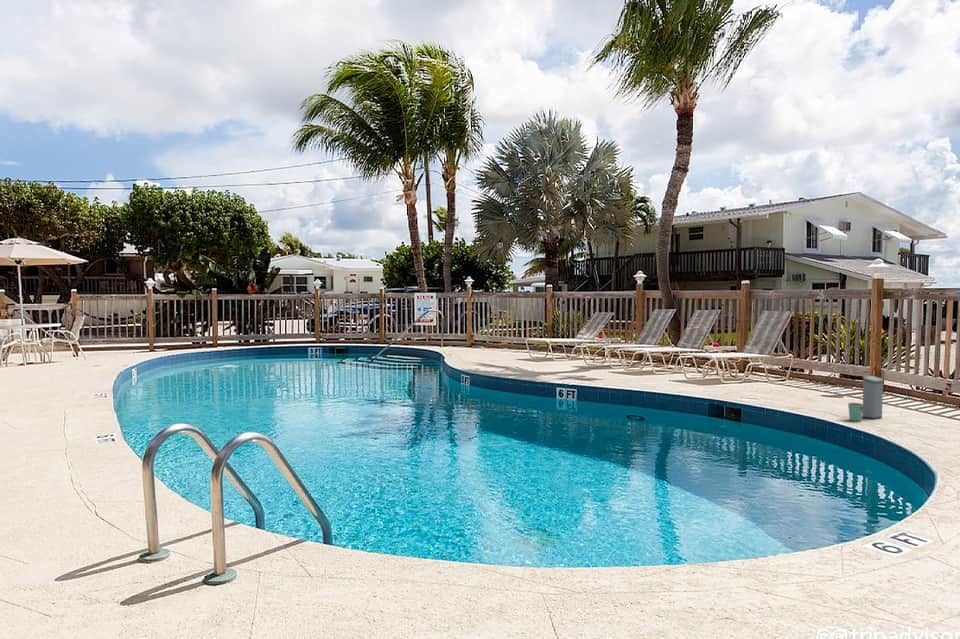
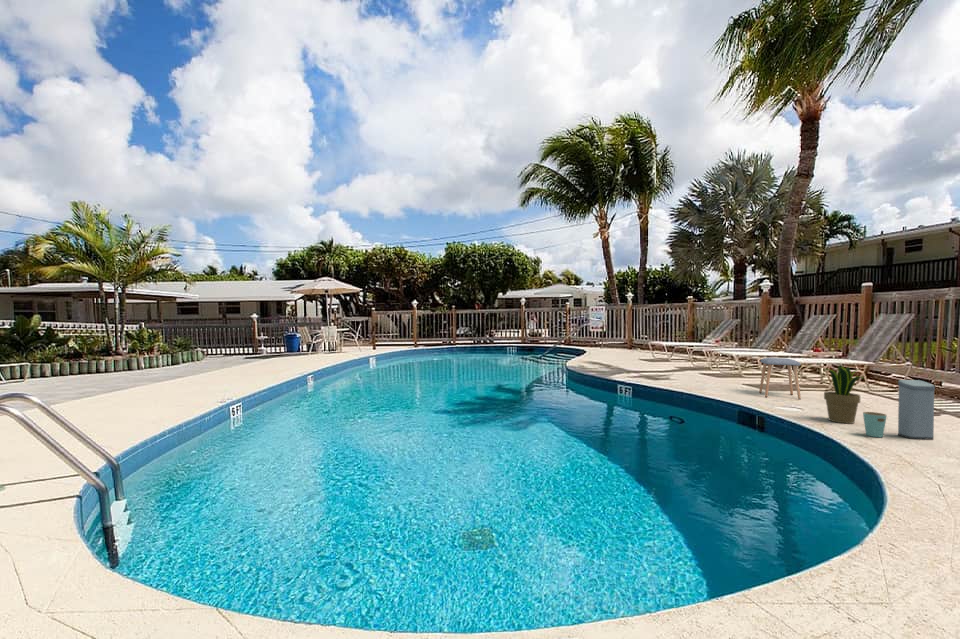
stool: none [711,358,750,395] -> present [759,358,801,400]
potted plant: none [804,366,833,413] -> present [824,365,863,424]

